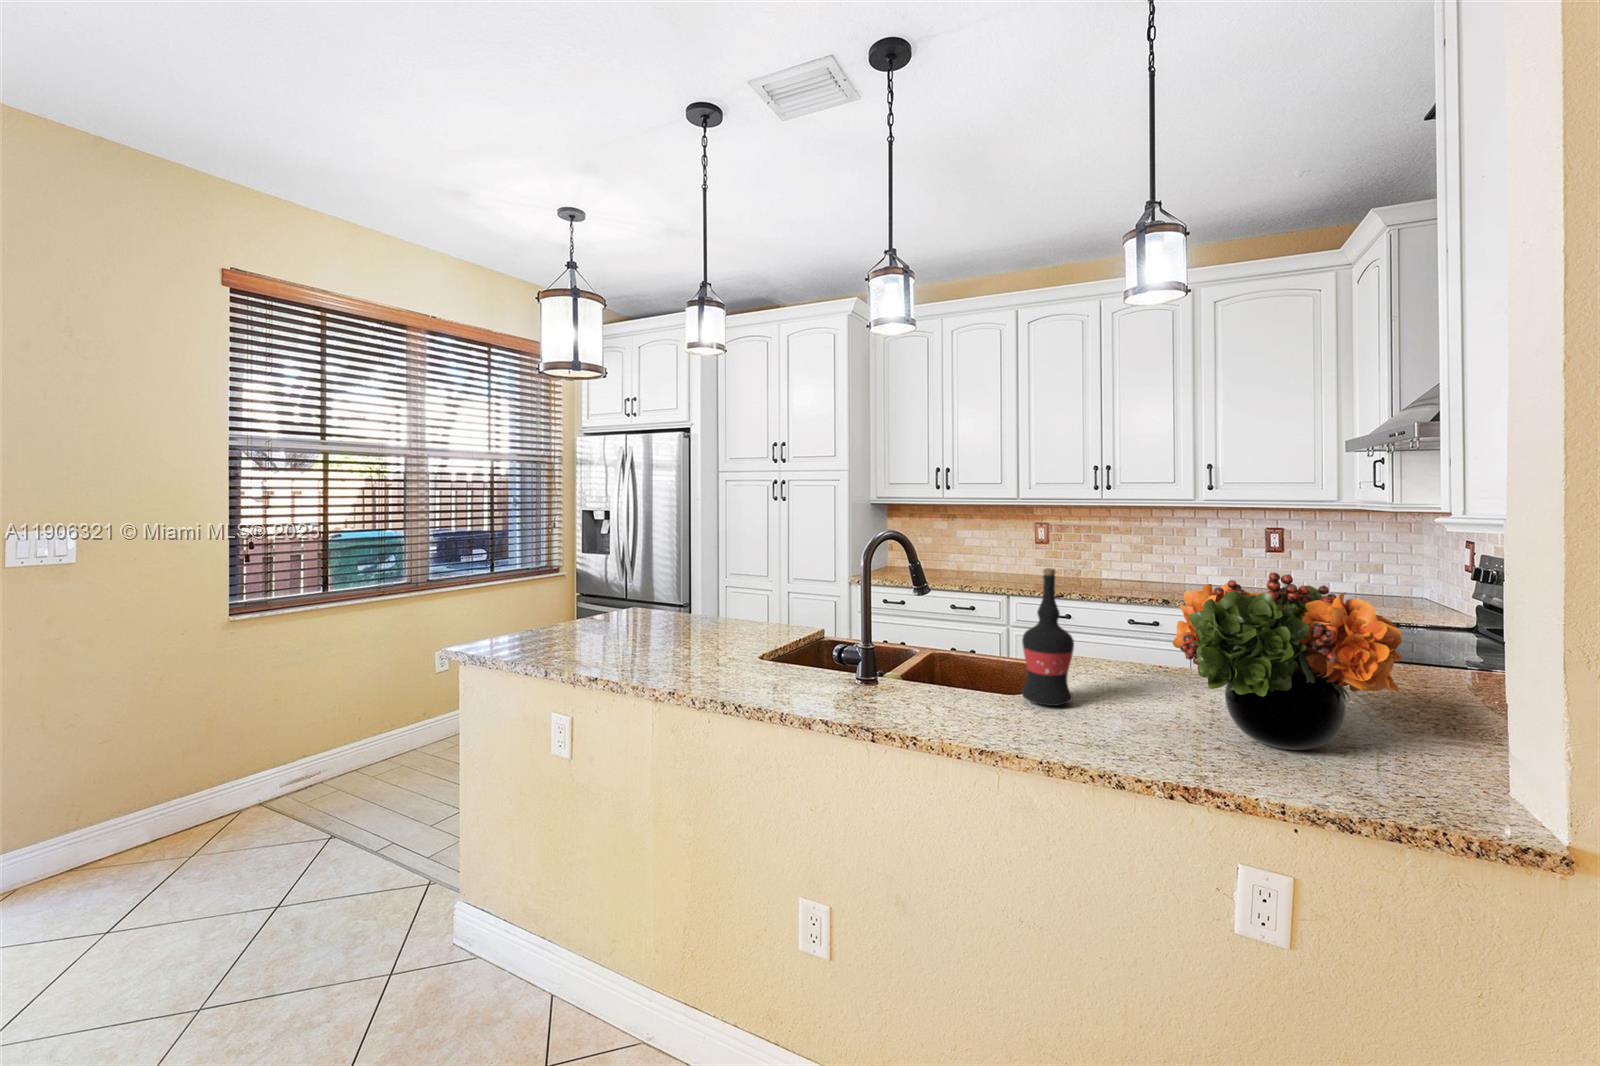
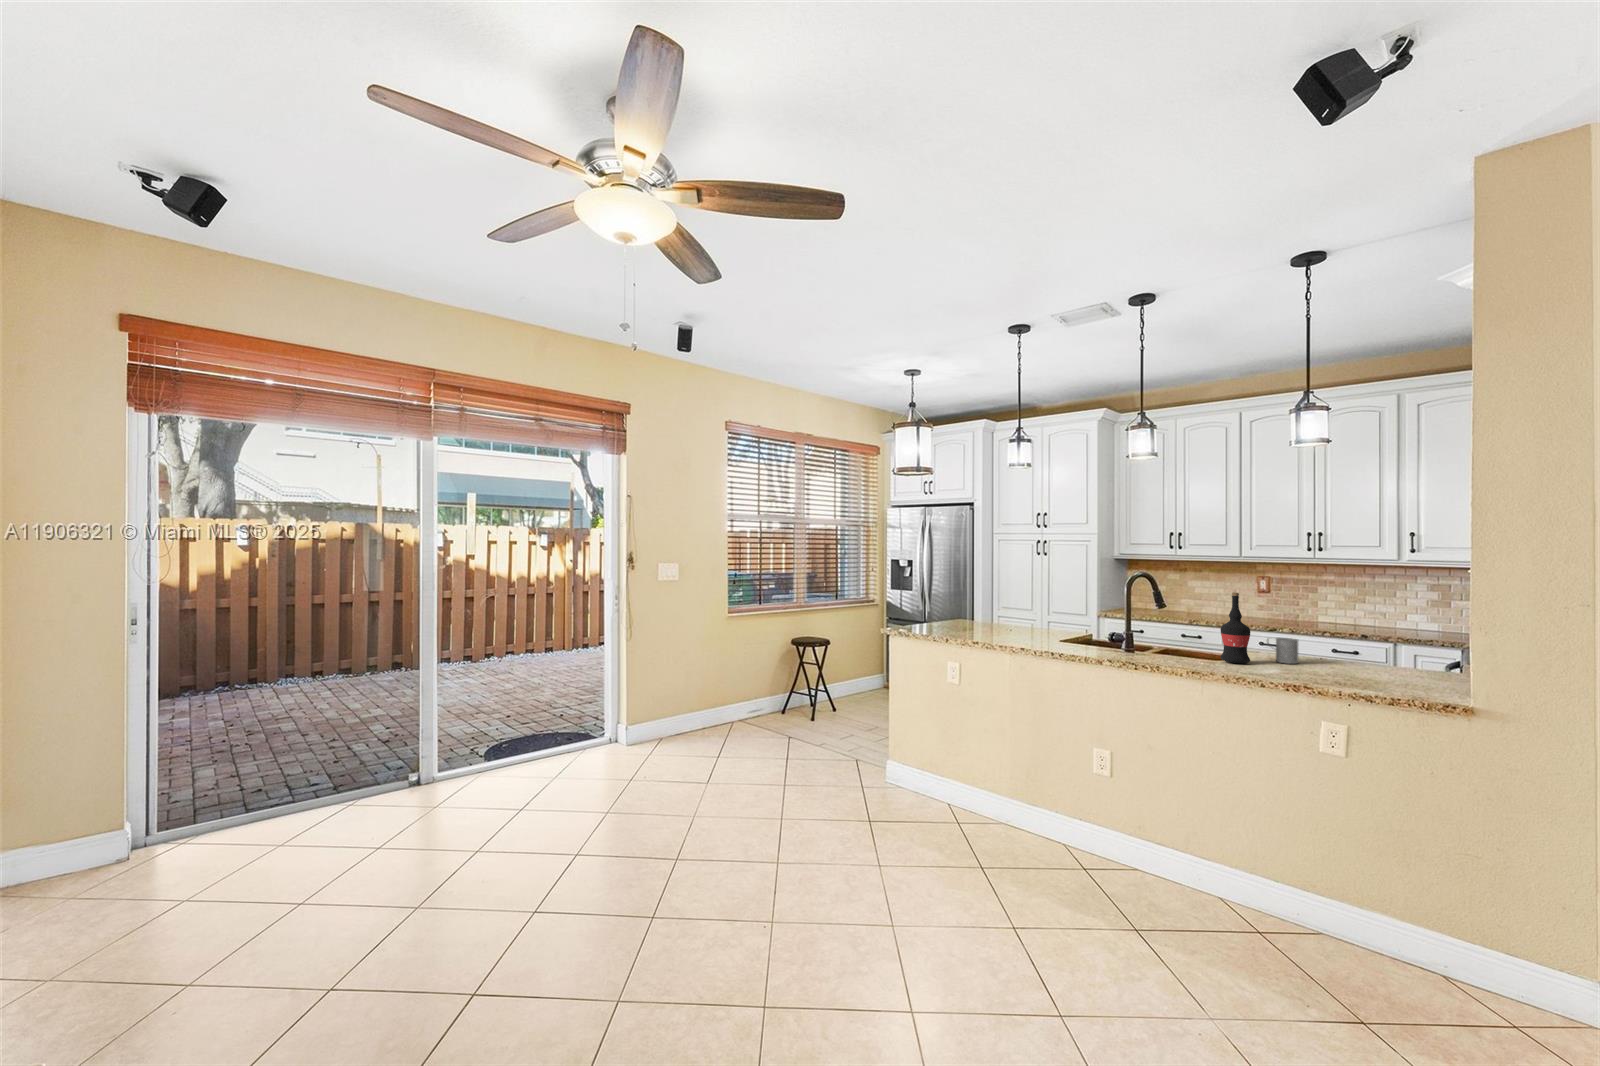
flower arrangement: present [1173,573,1402,750] -> none [1304,595,1425,680]
mug: none [1093,646,1148,697] -> present [1267,638,1298,664]

